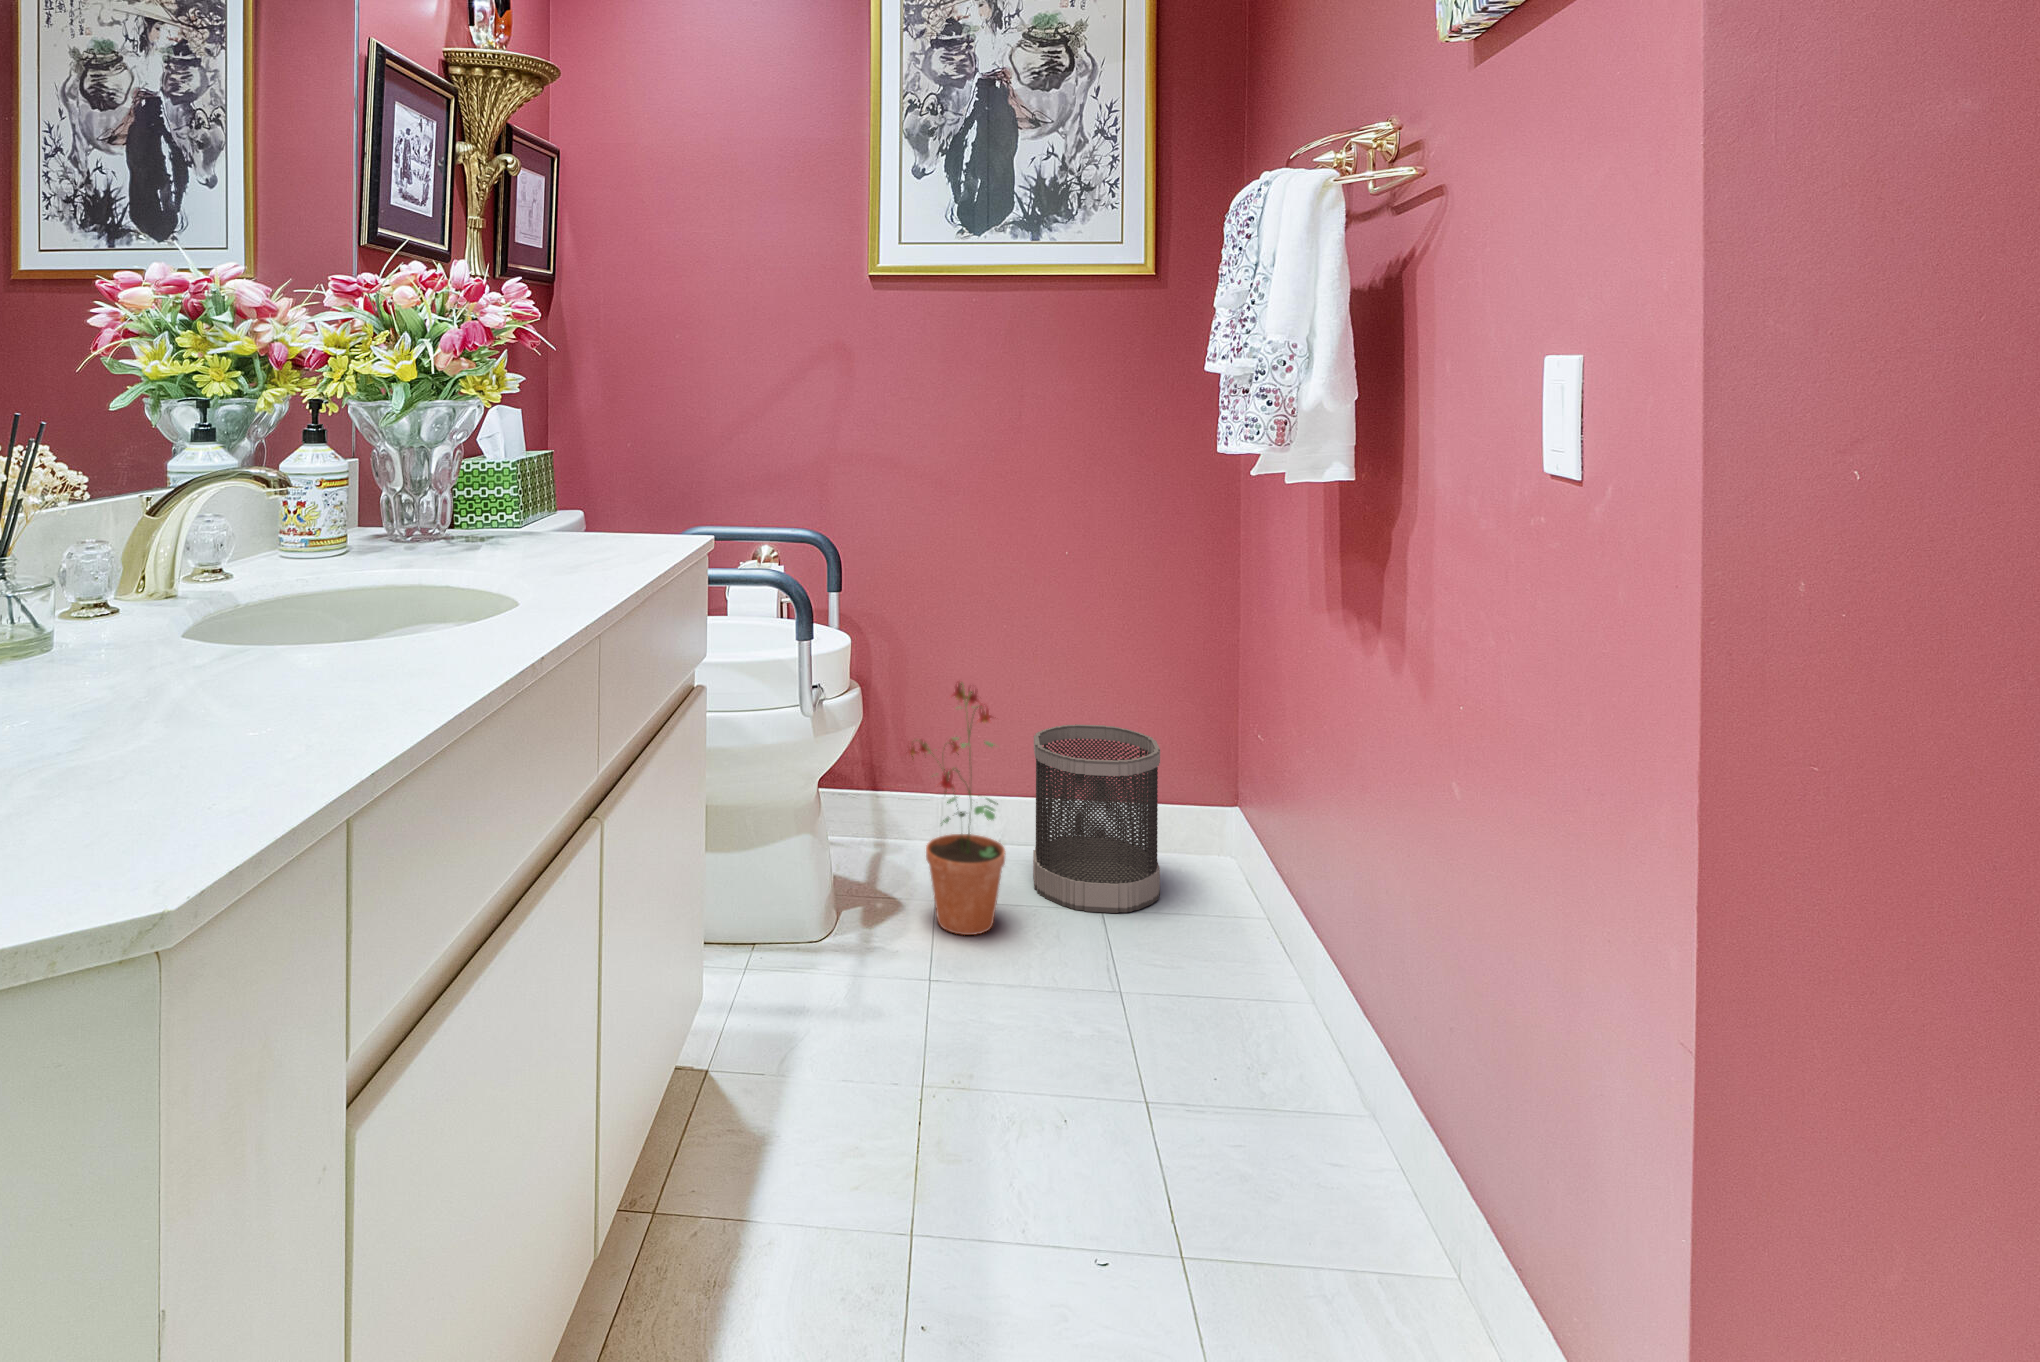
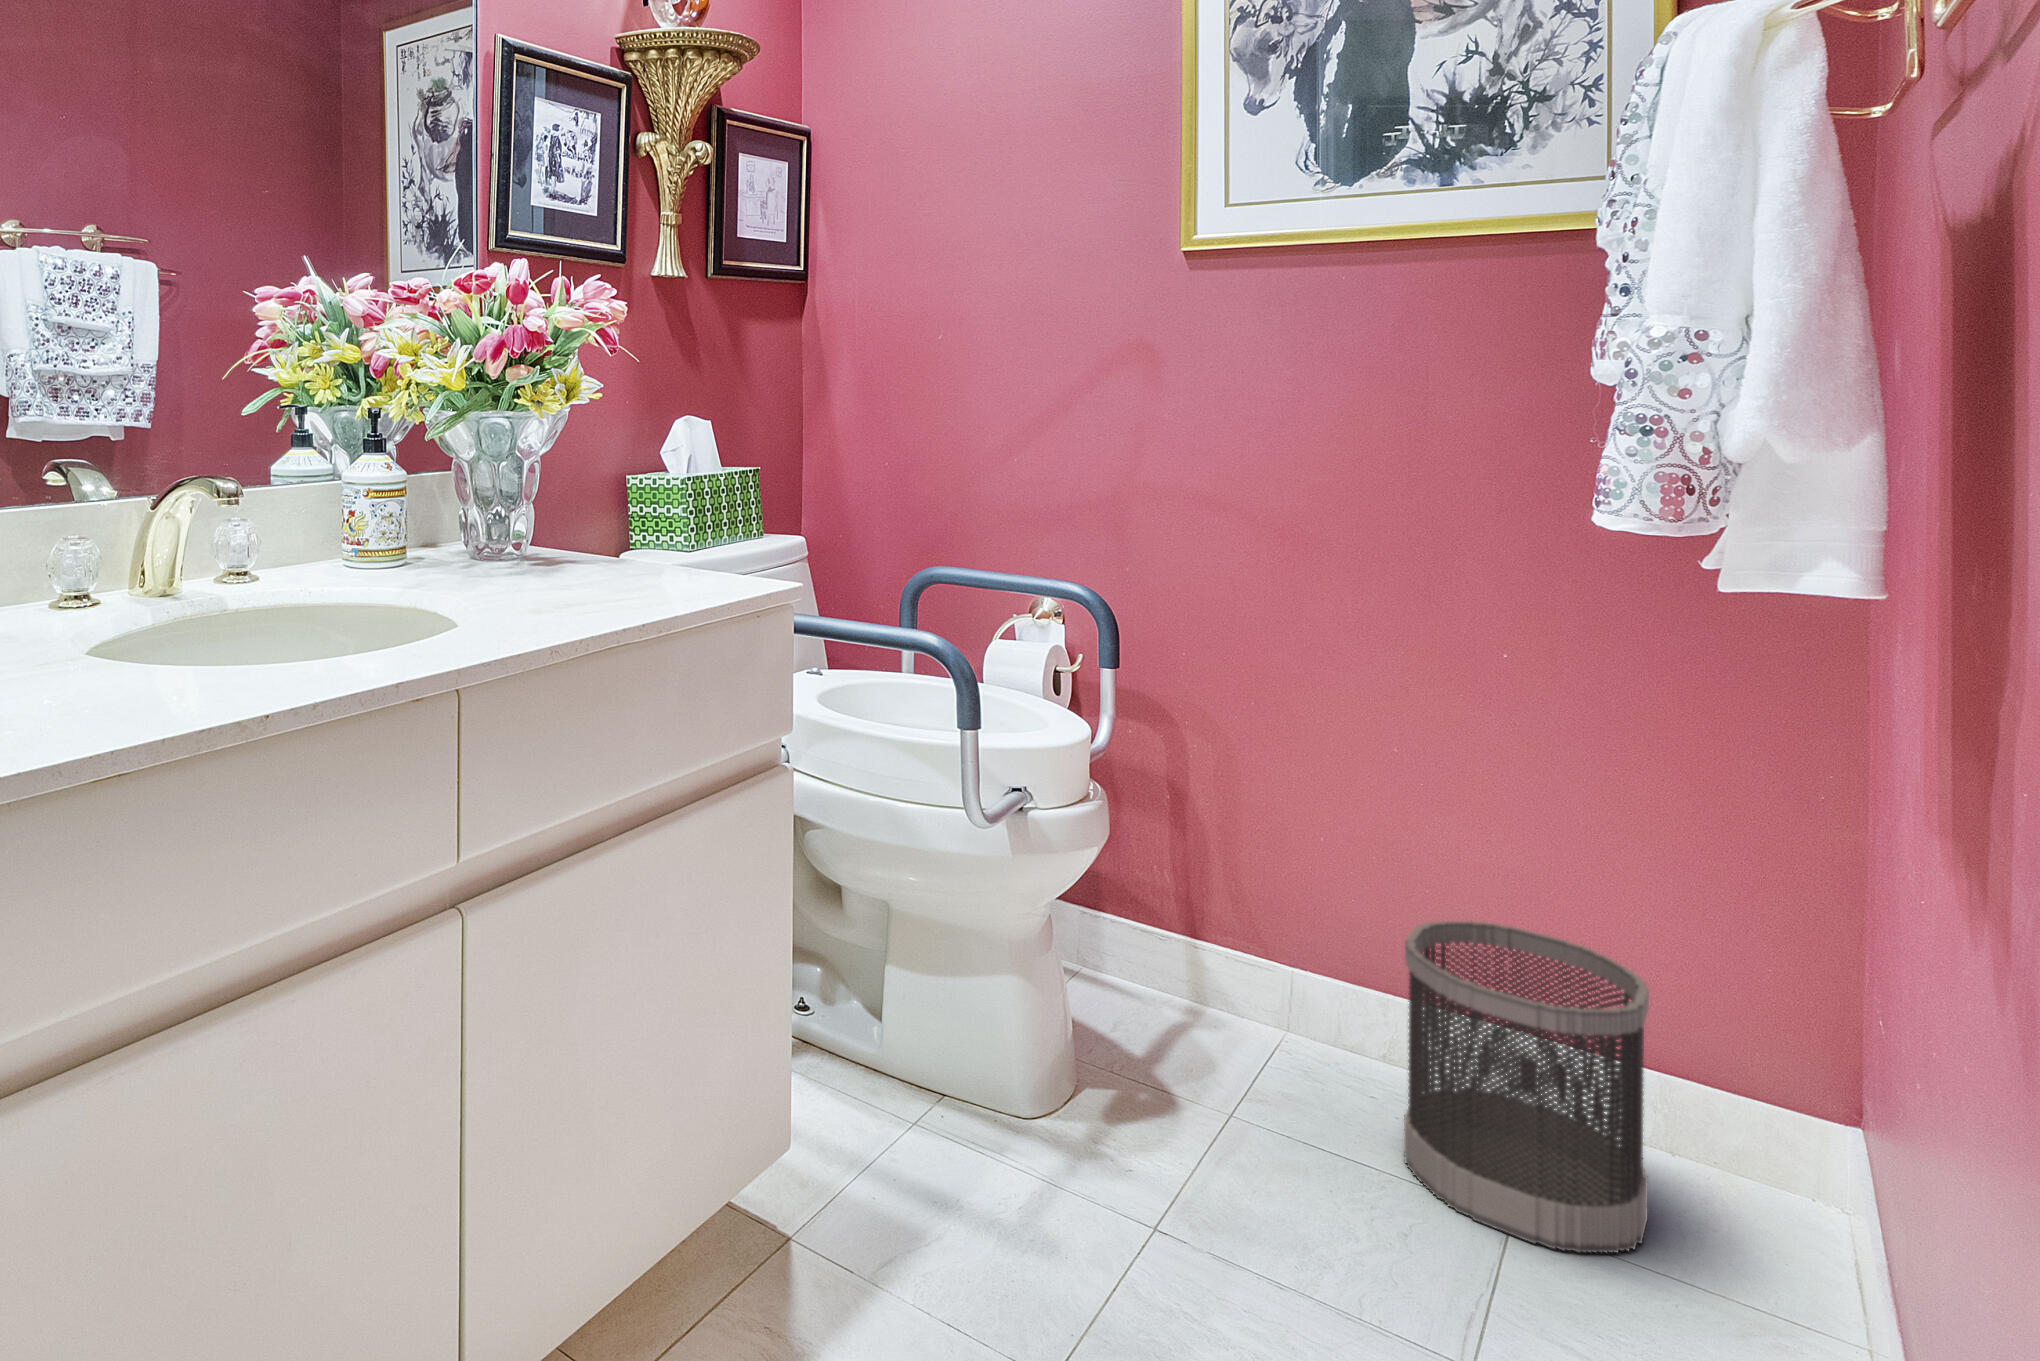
potted plant: present [908,682,1005,935] -> none [1174,820,1317,1190]

